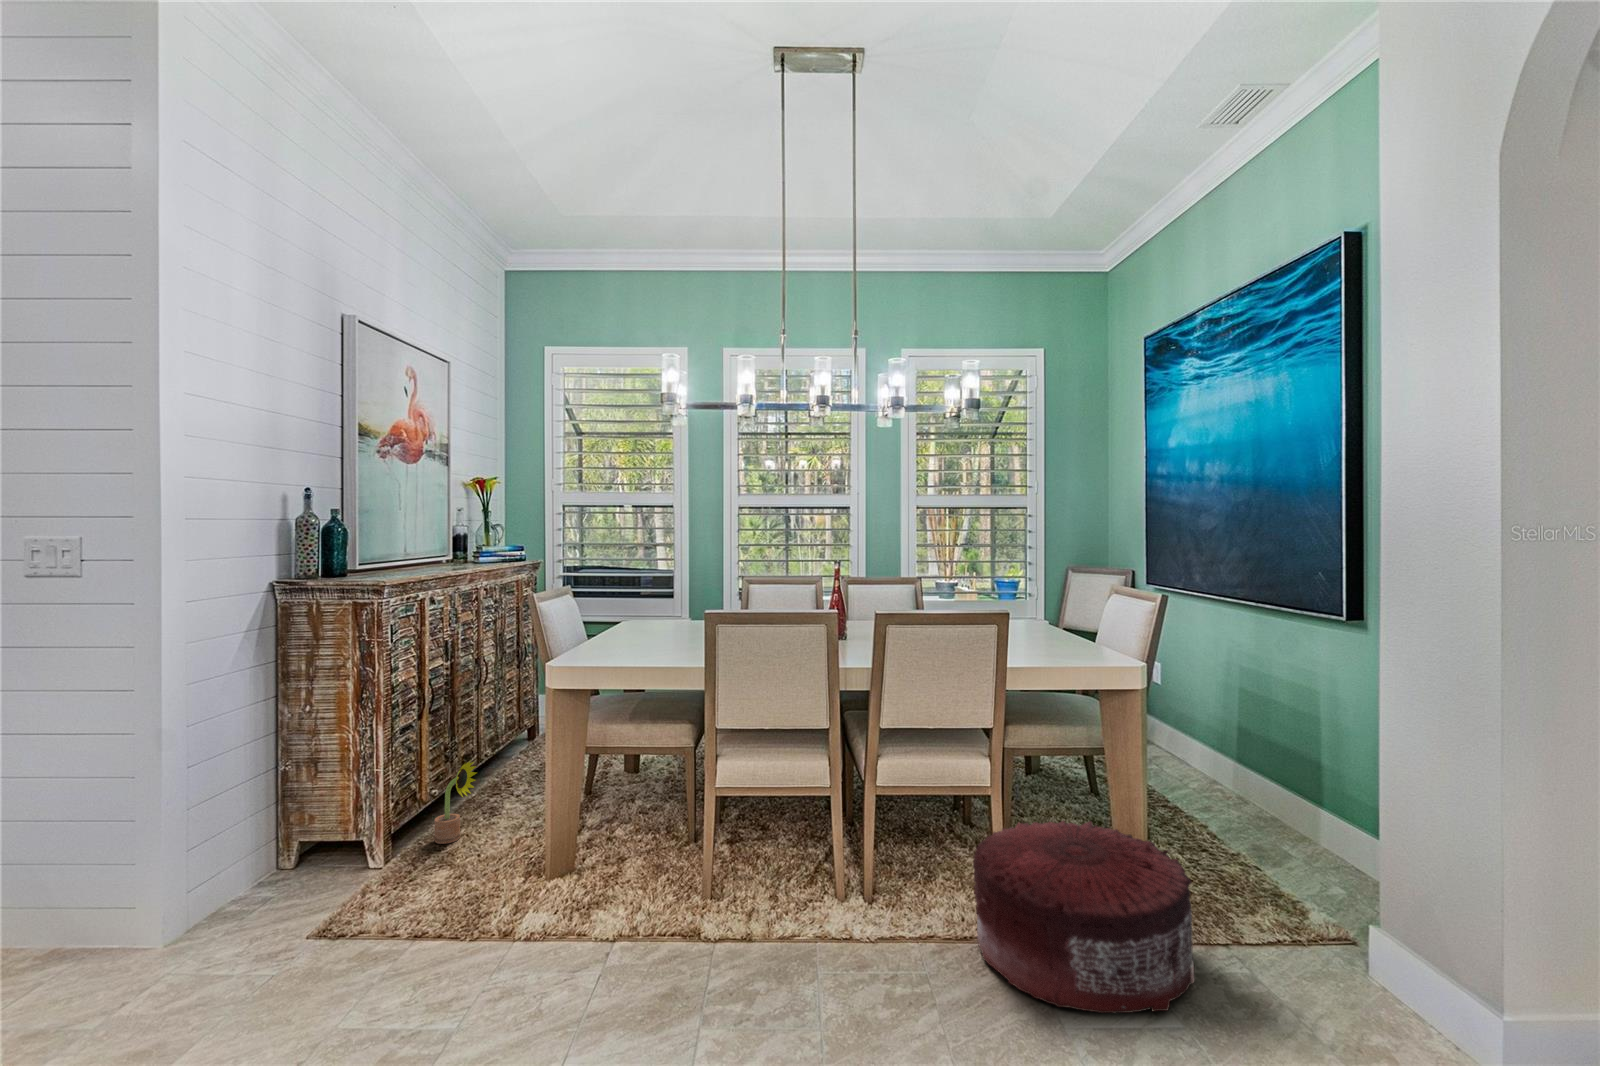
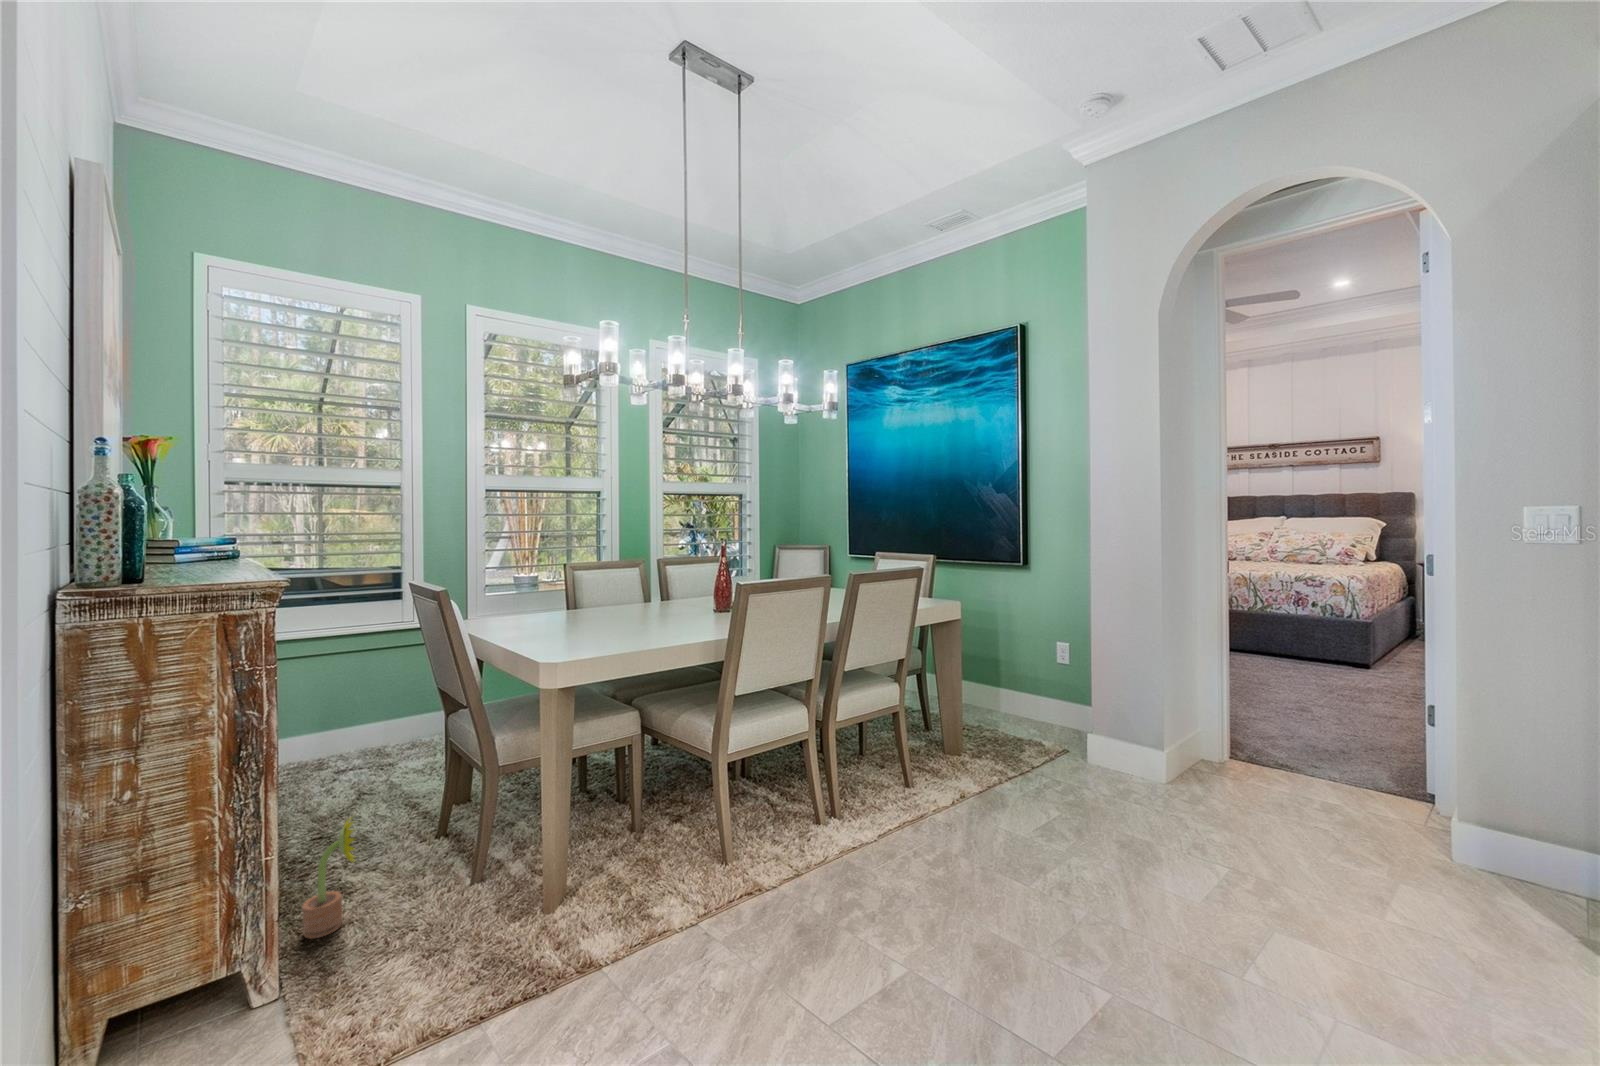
pouf: present [973,821,1194,1013] -> none [932,712,1089,837]

